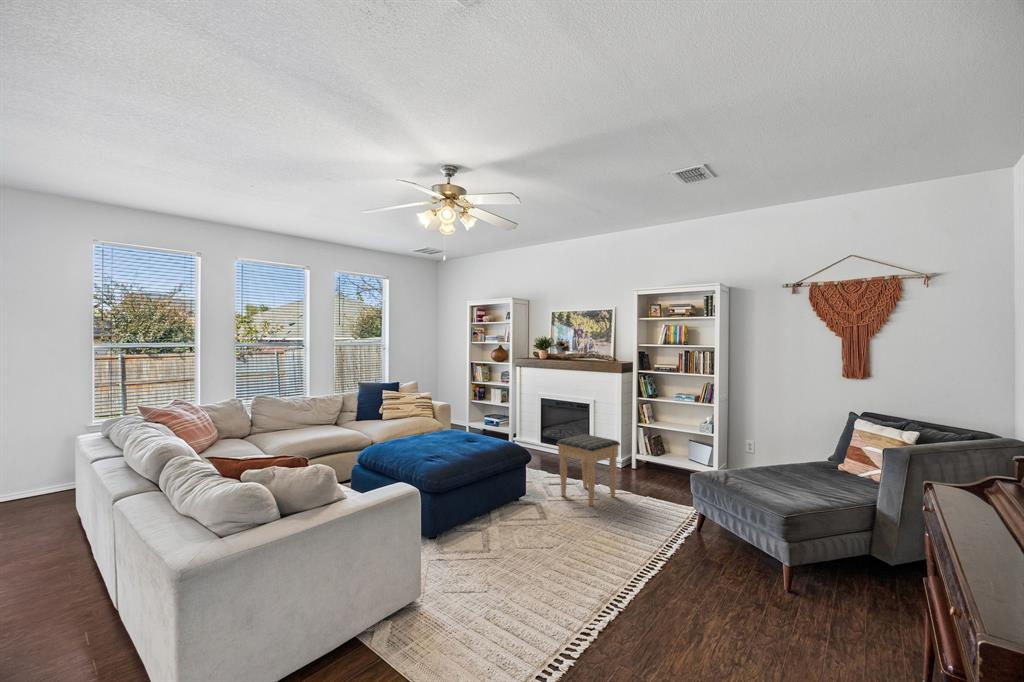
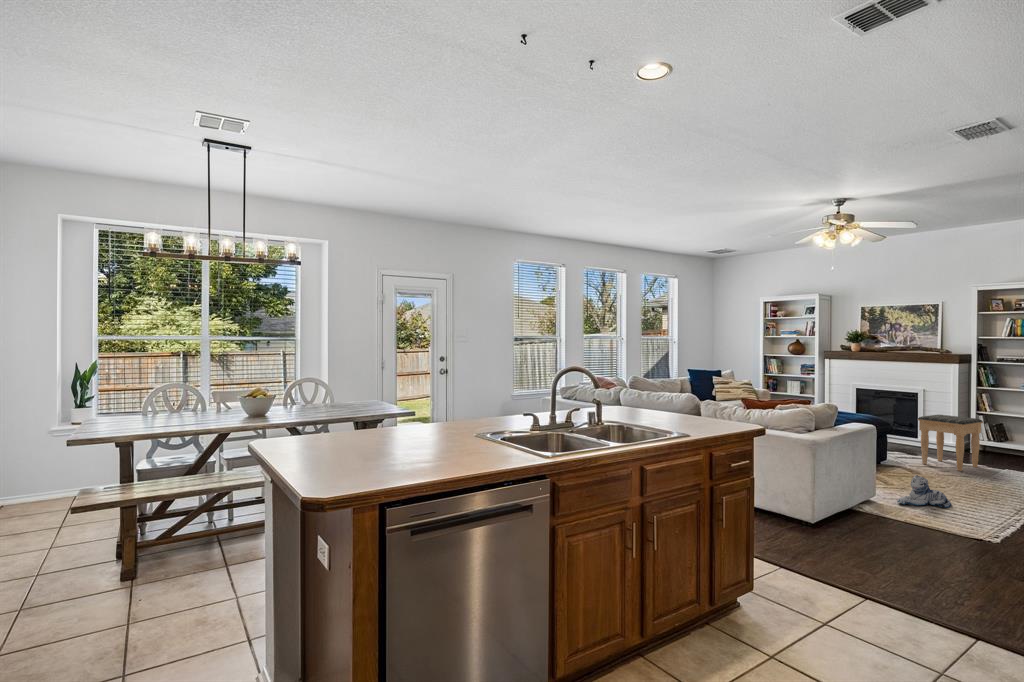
plush toy: none [438,554,515,605] -> present [897,475,952,508]

